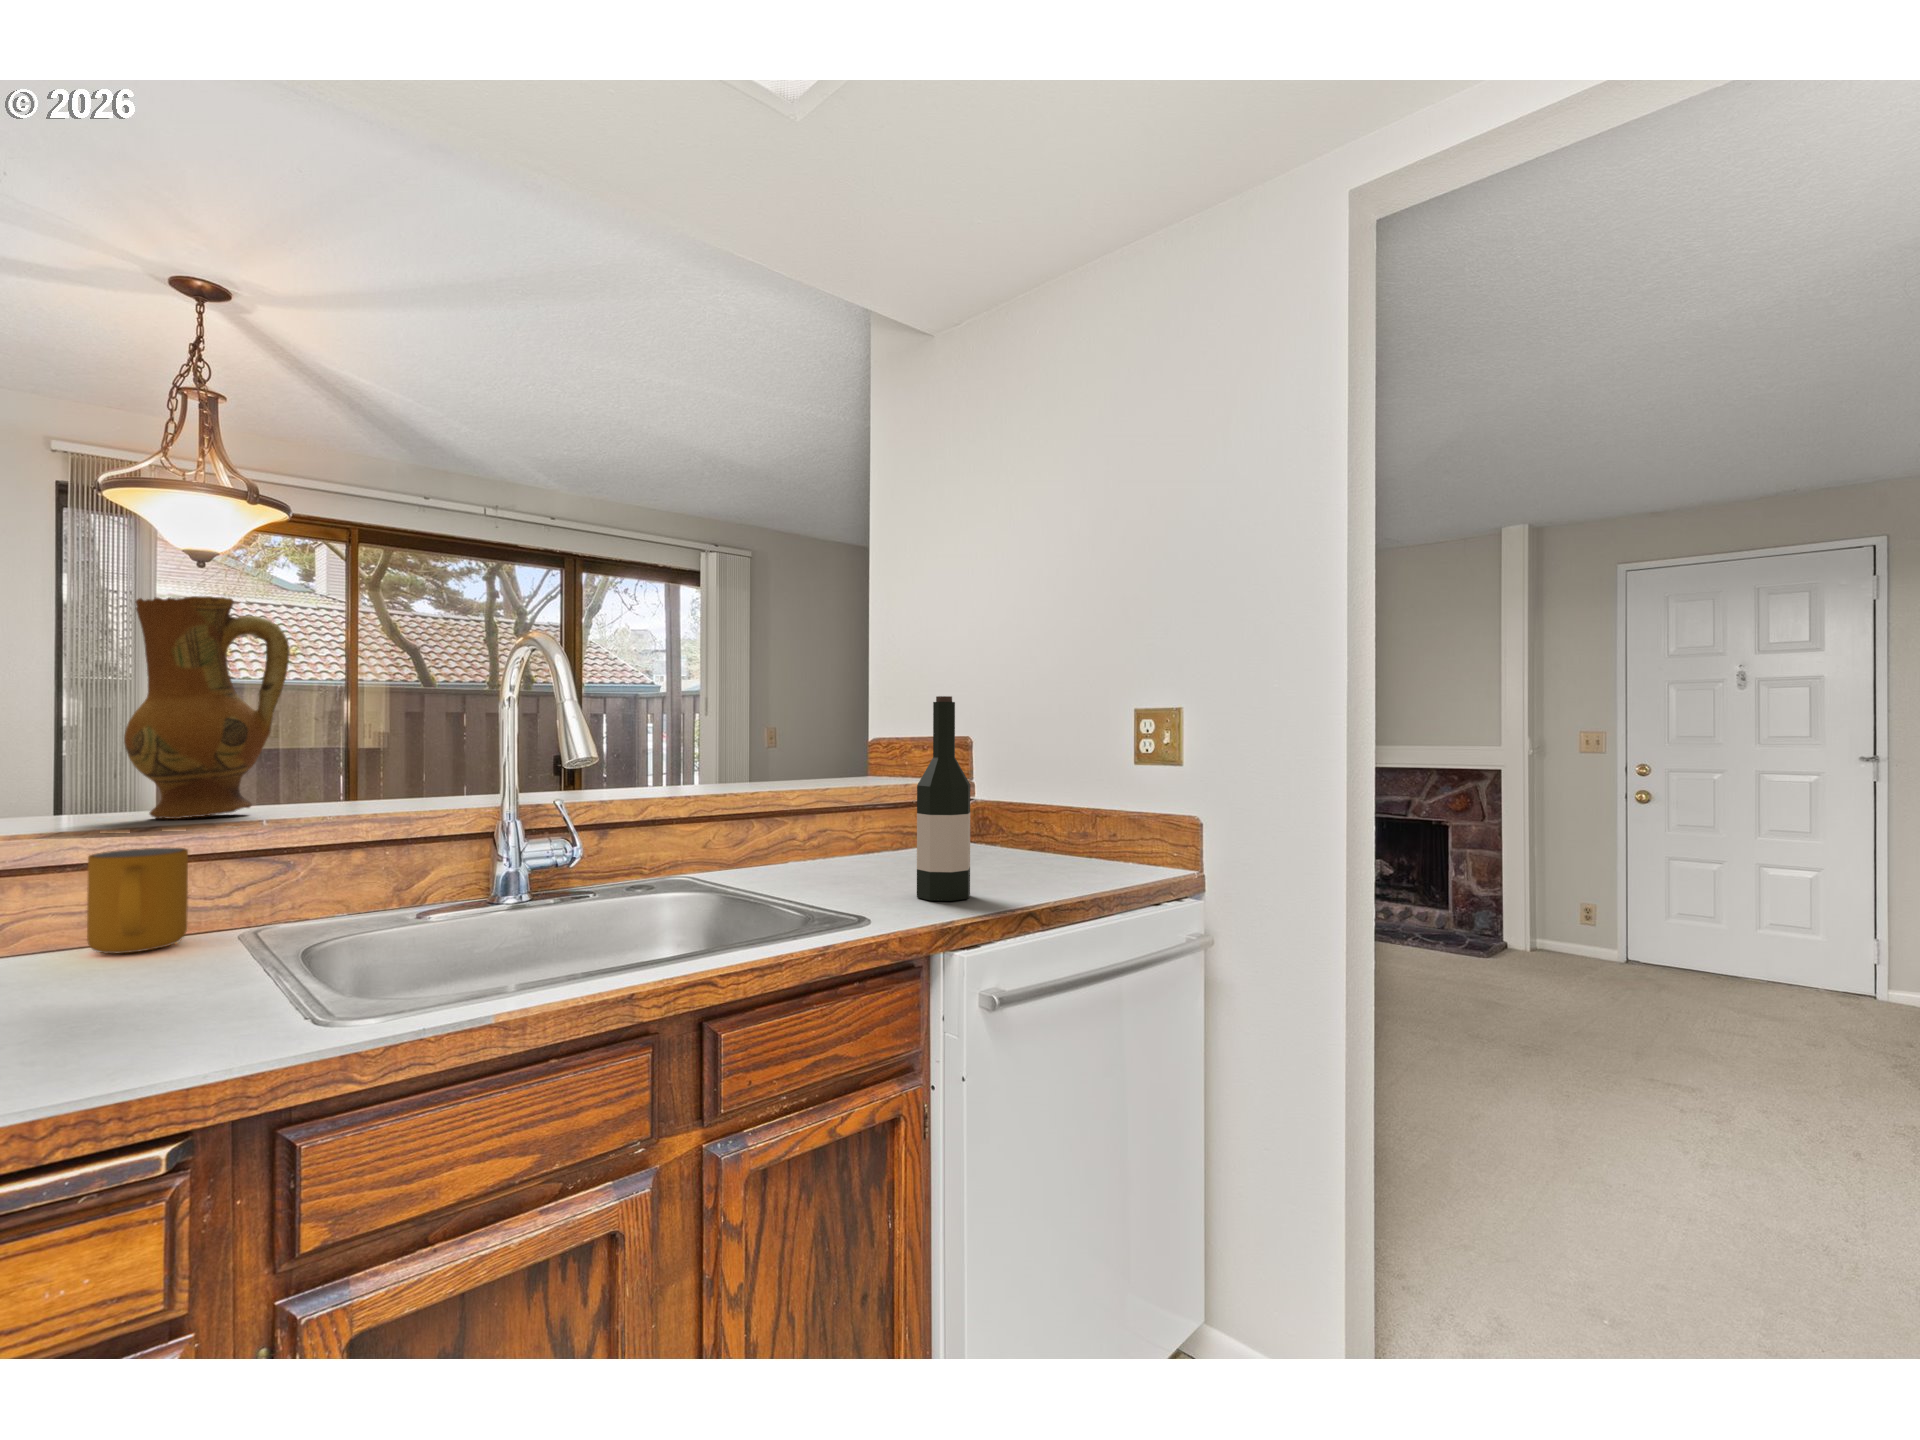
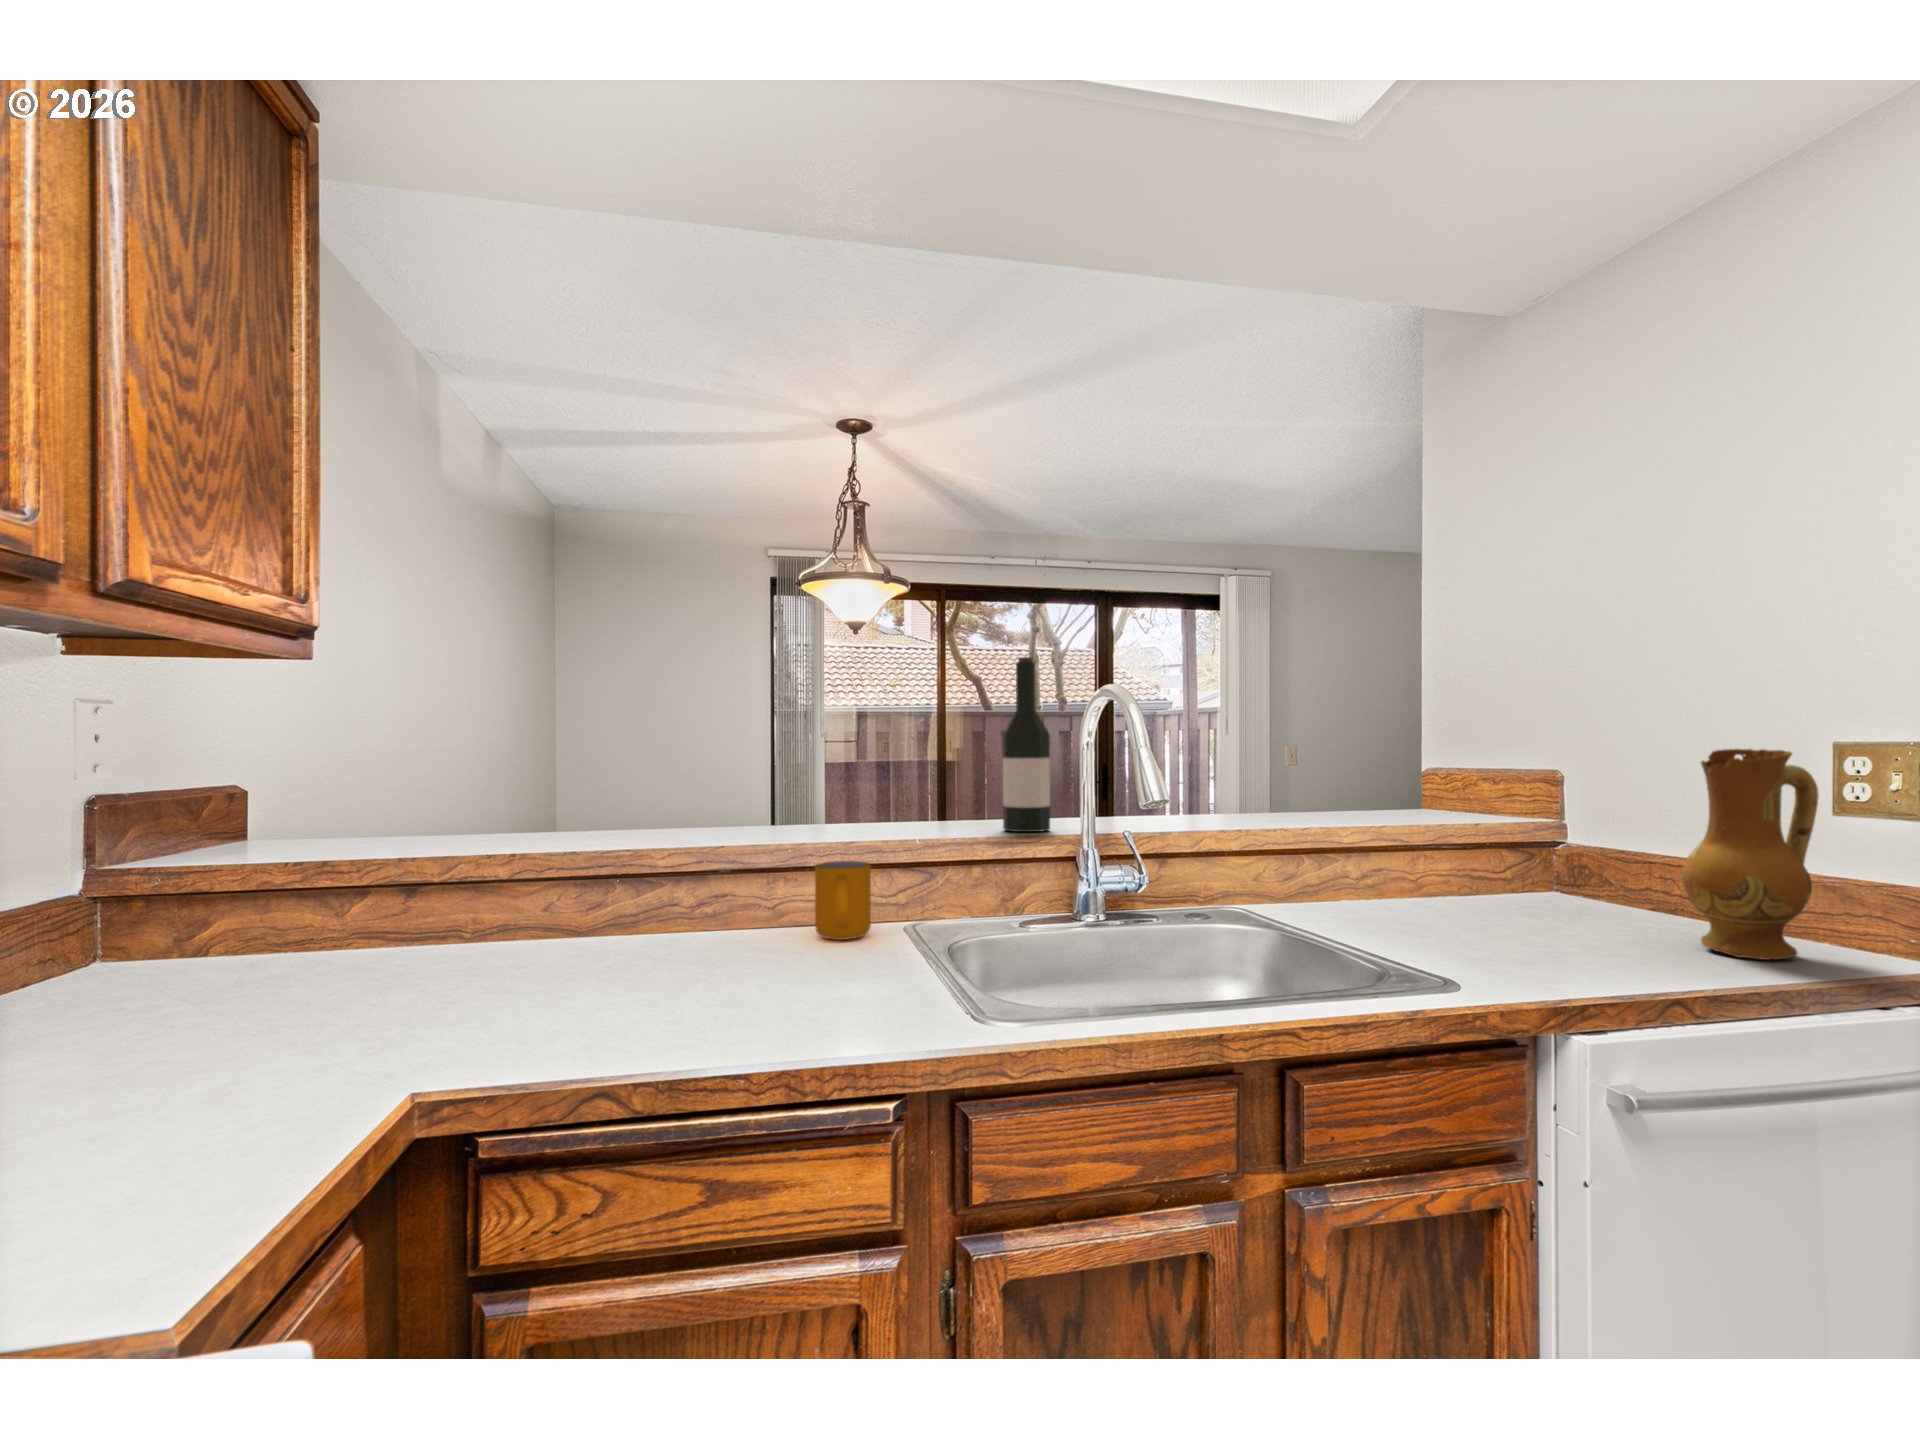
ceramic jug: present [124,596,290,819] -> present [1682,749,1819,960]
wine bottle: present [917,696,970,901] -> present [1003,657,1050,832]

